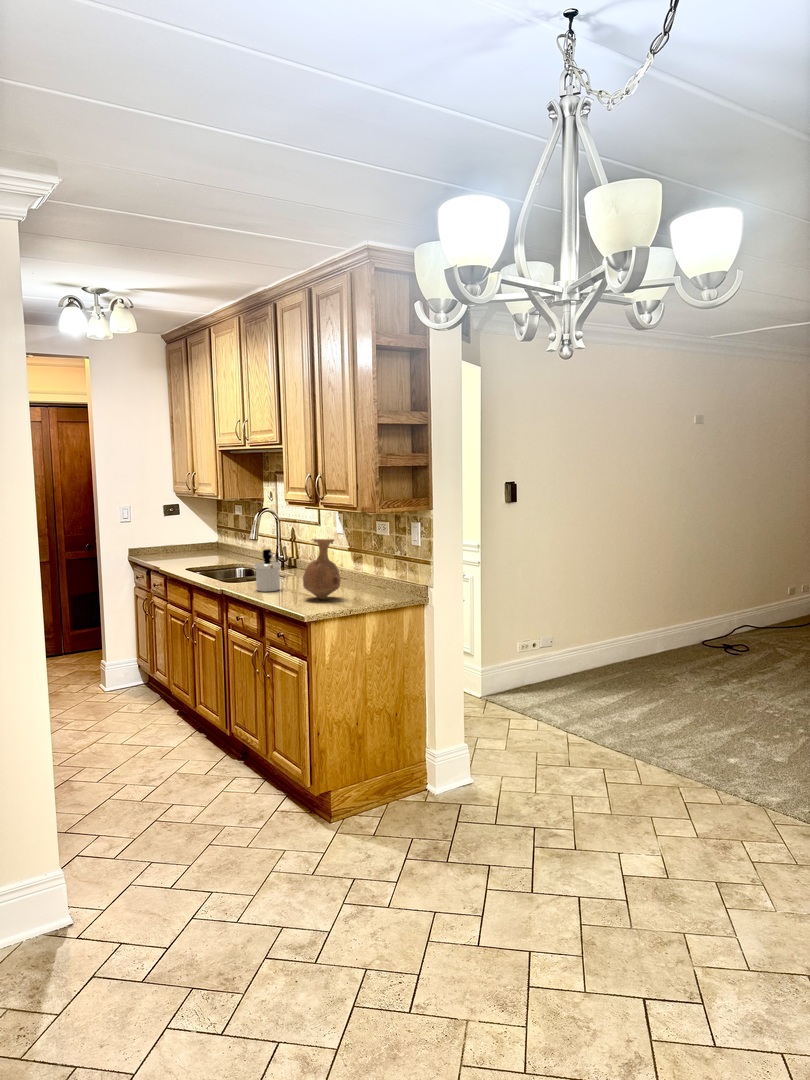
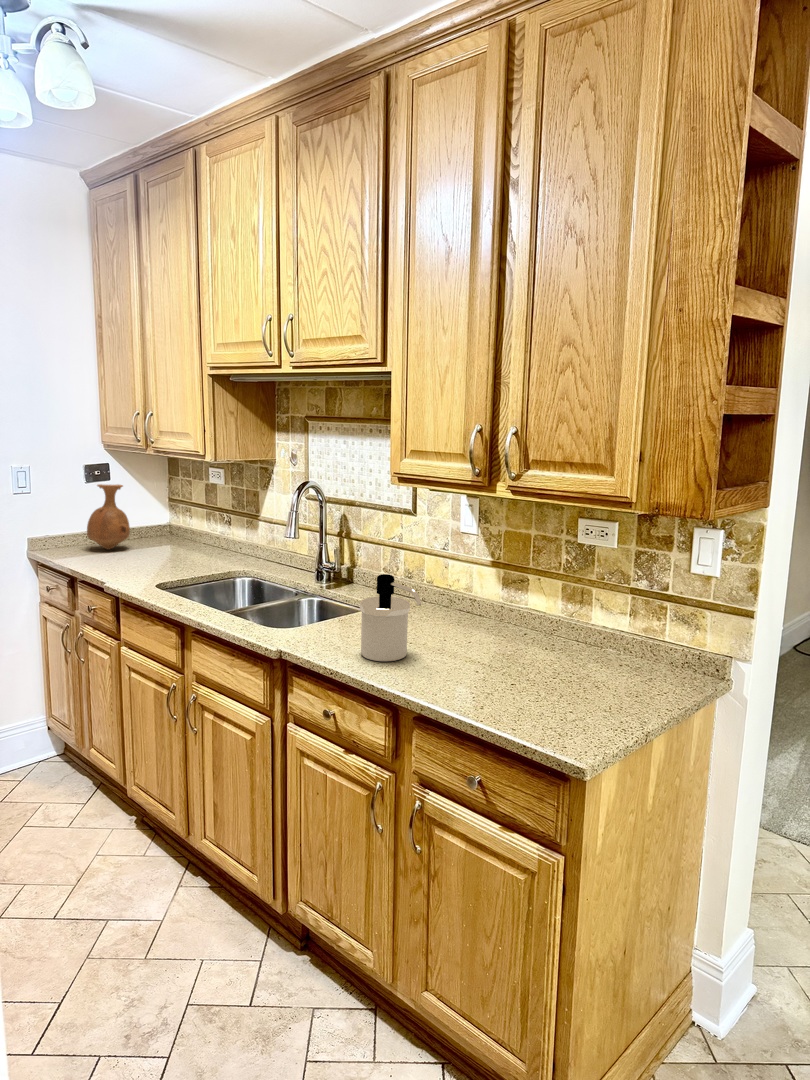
vase: present [303,539,340,599] -> present [87,484,130,549]

